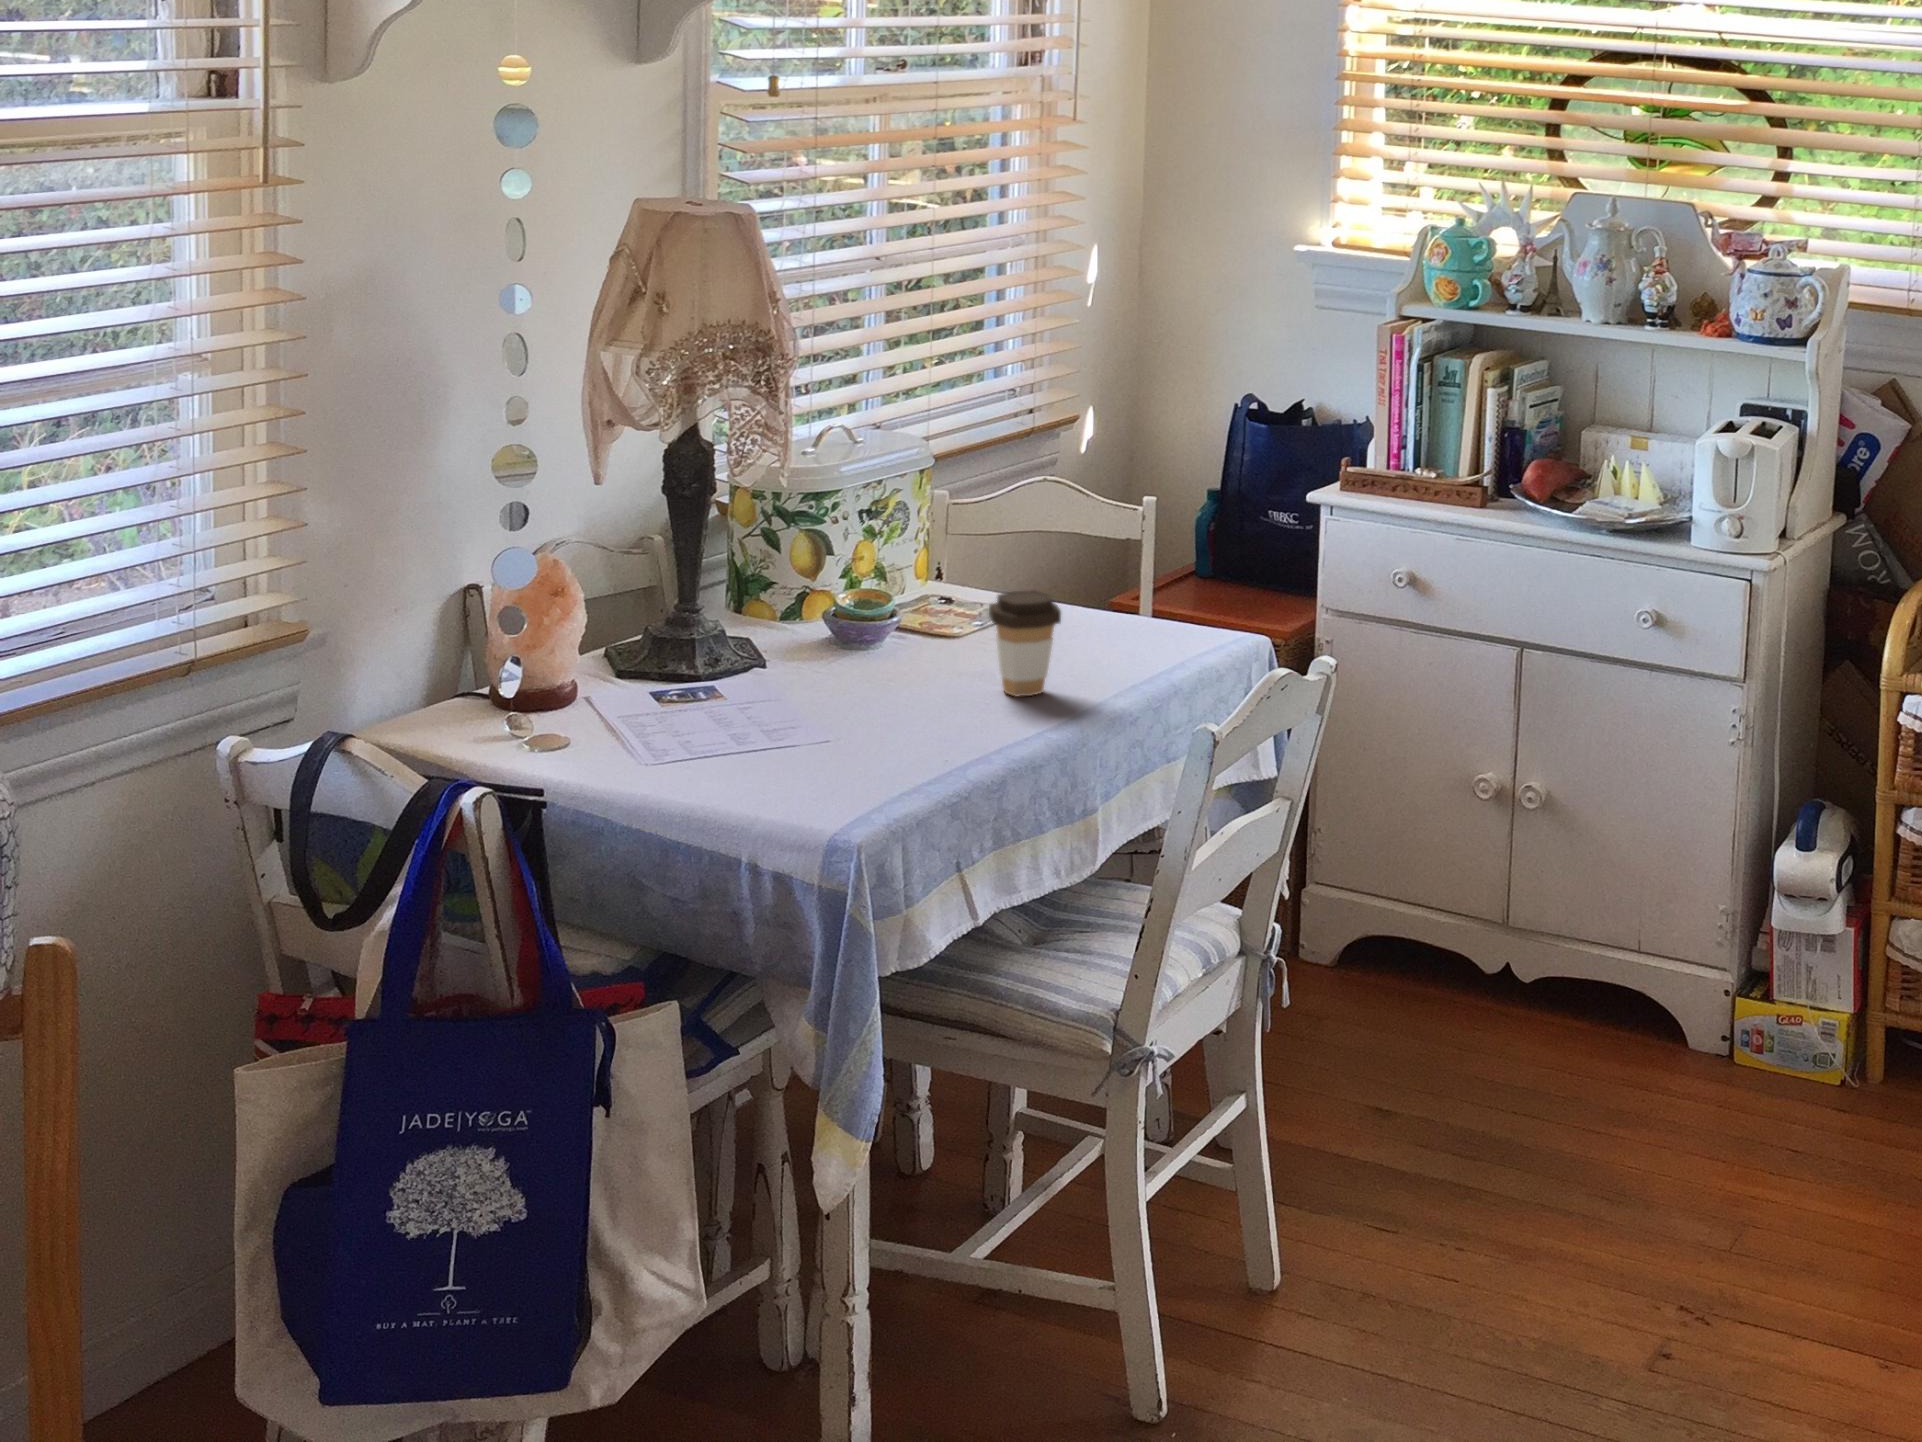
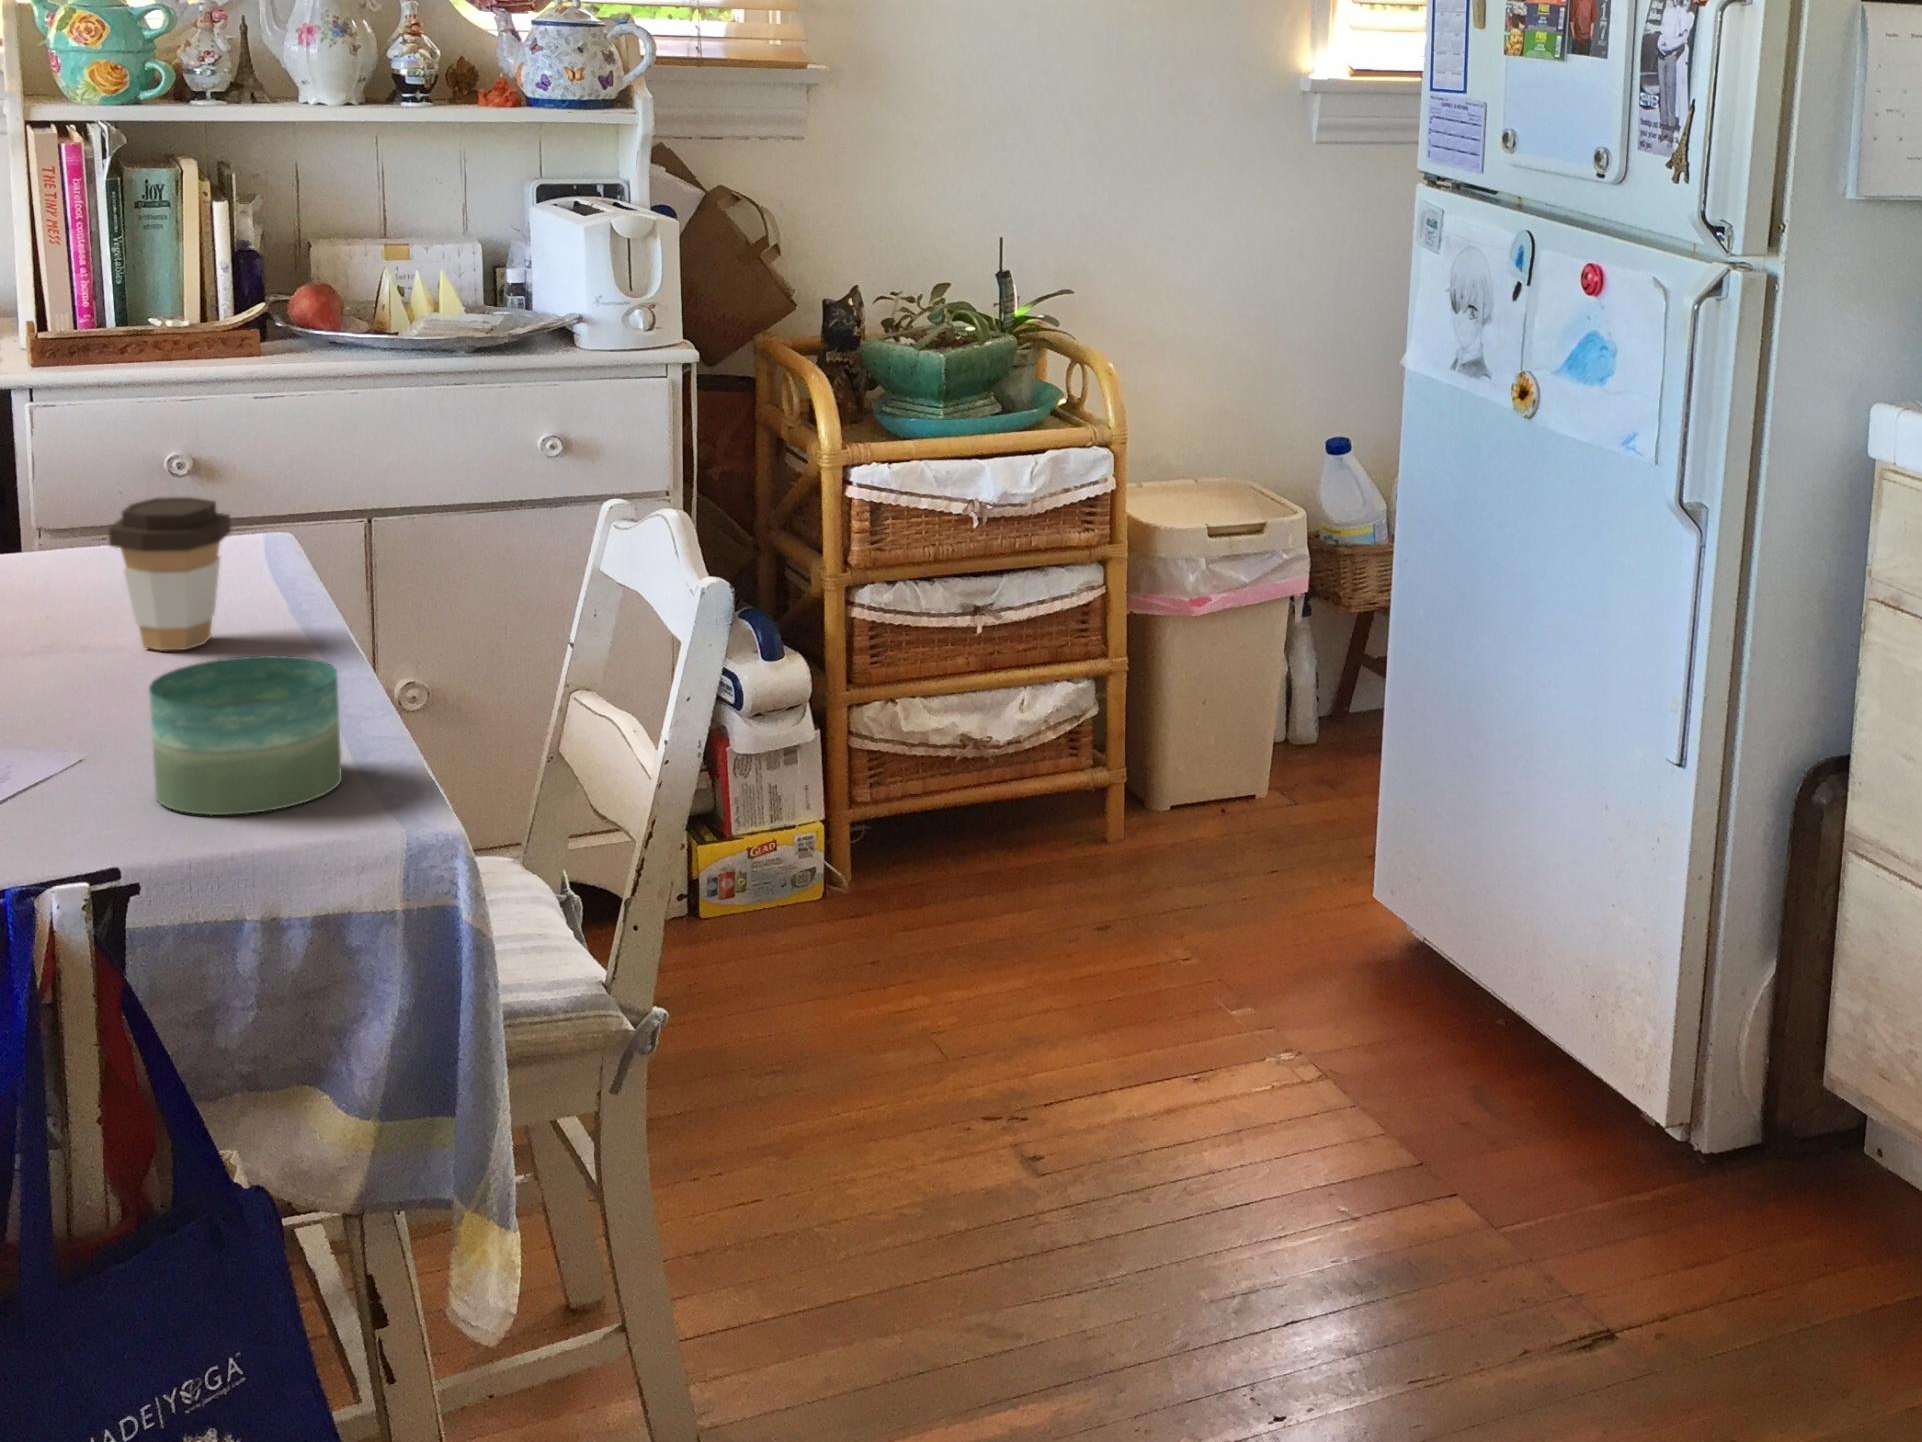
candle: none [779,696,893,801] -> present [149,656,342,815]

